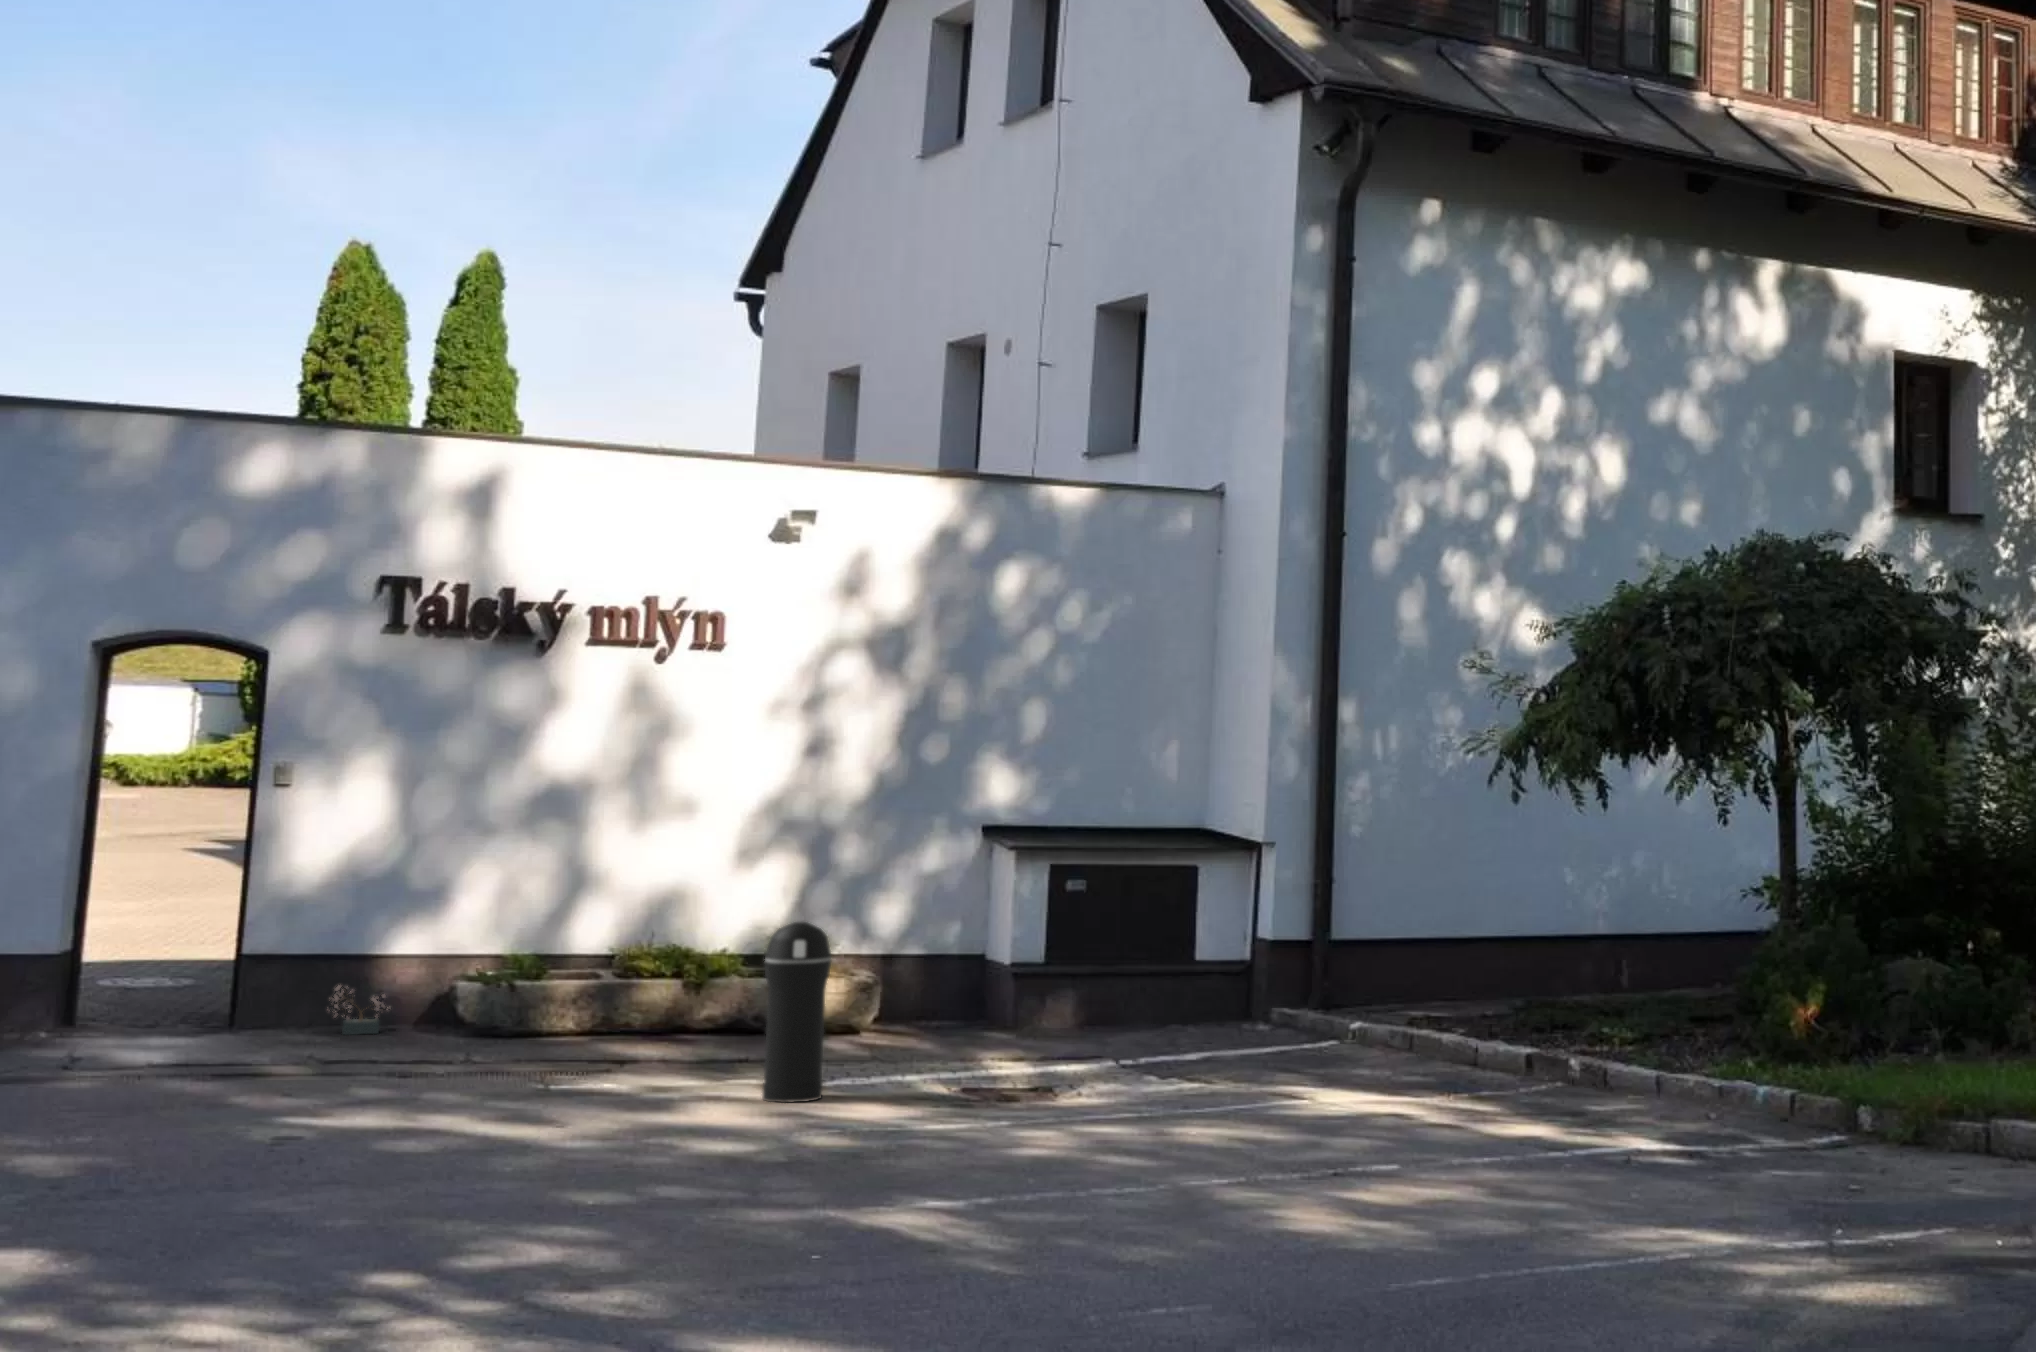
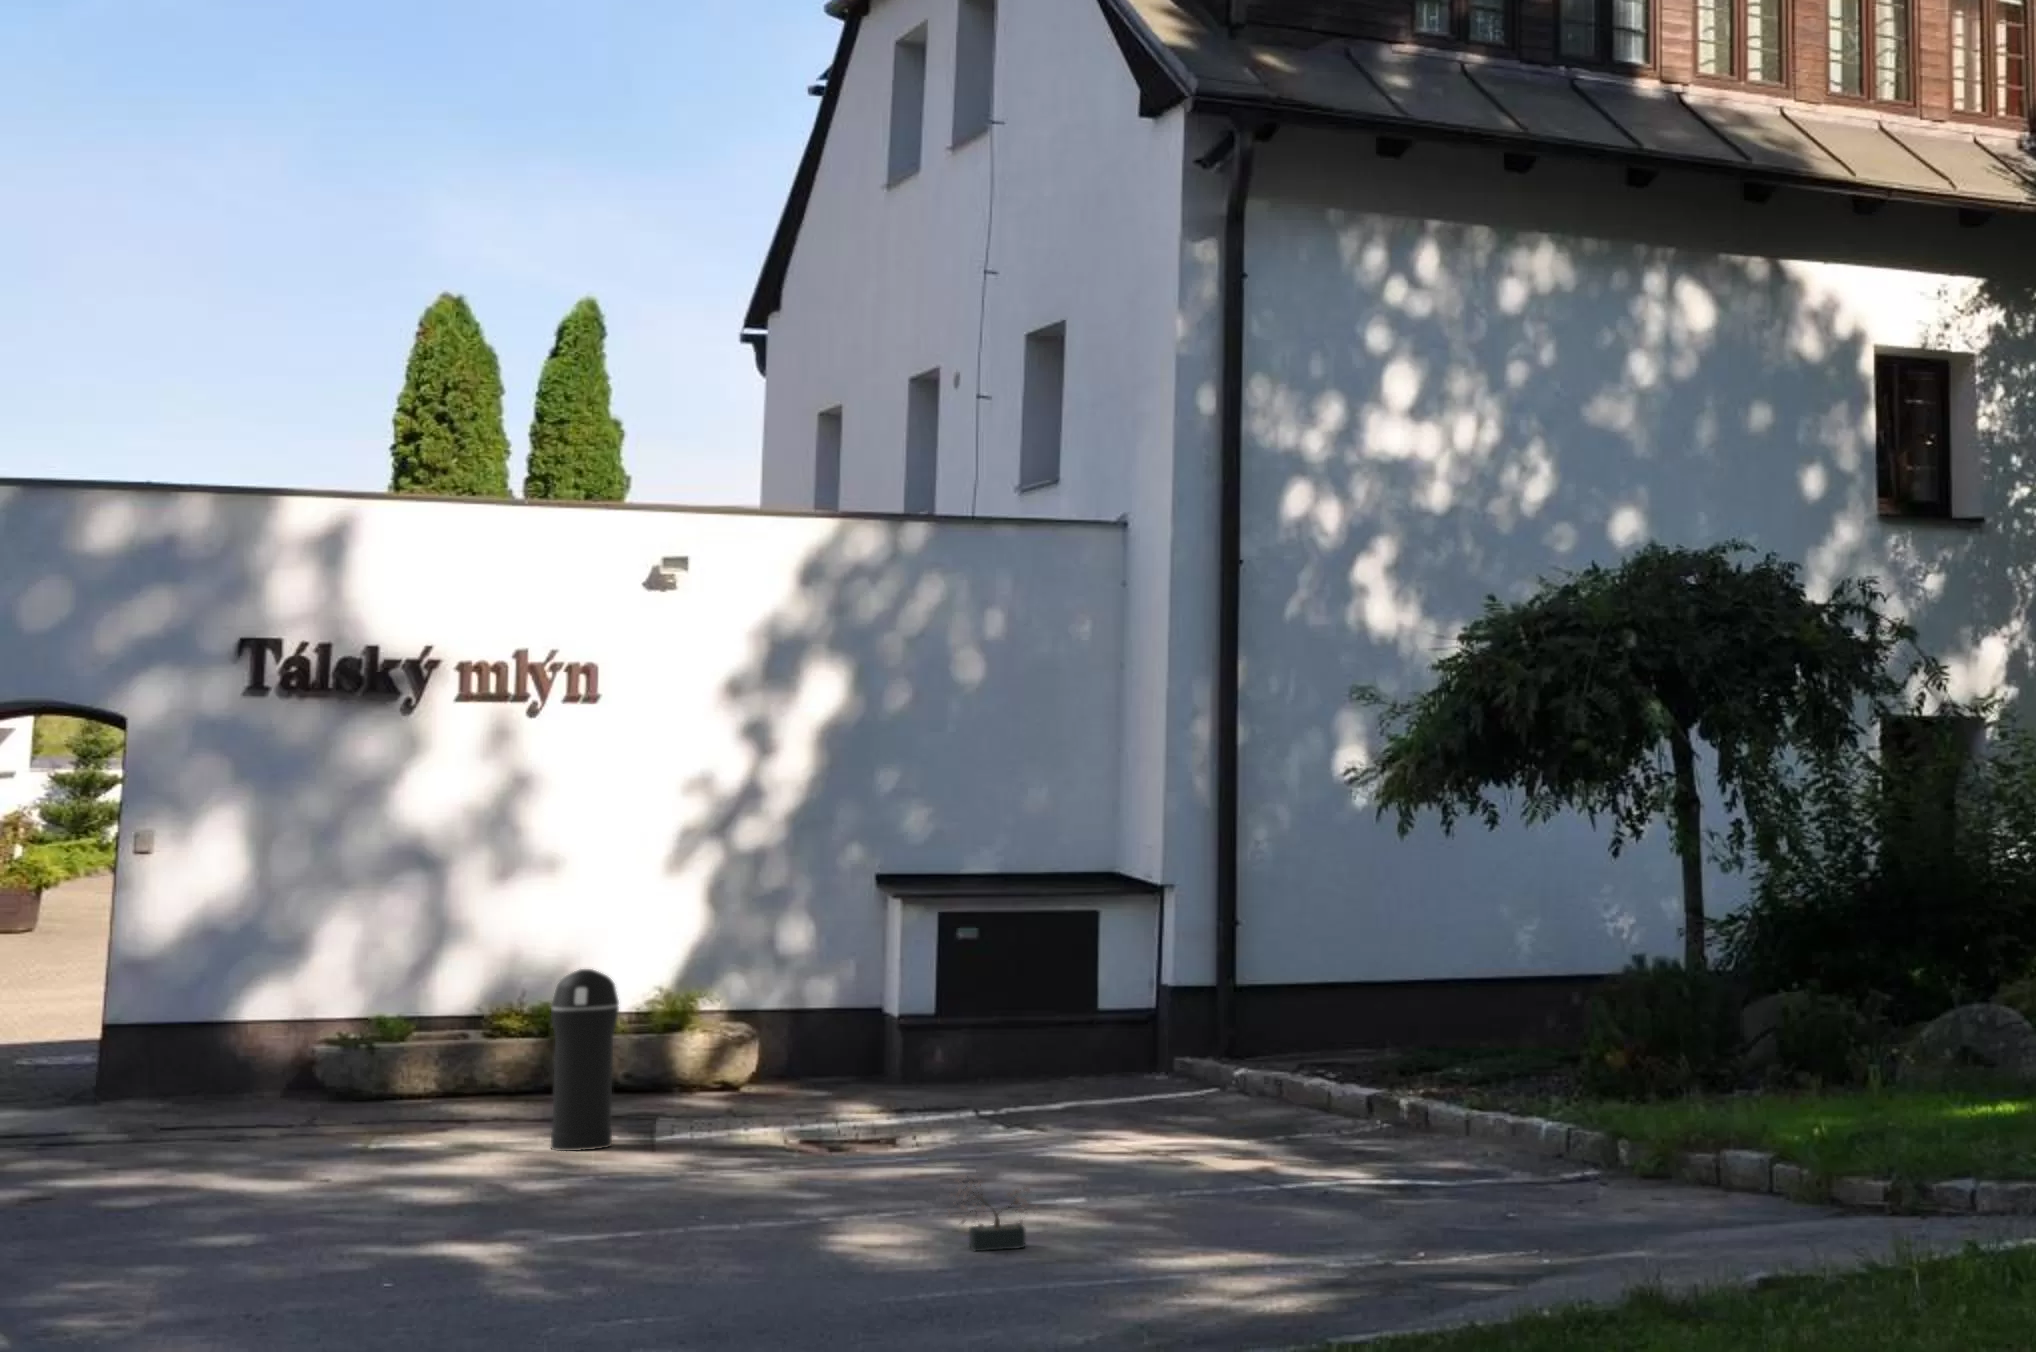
decorative plant: present [334,986,388,1035] -> present [949,1175,1037,1251]

